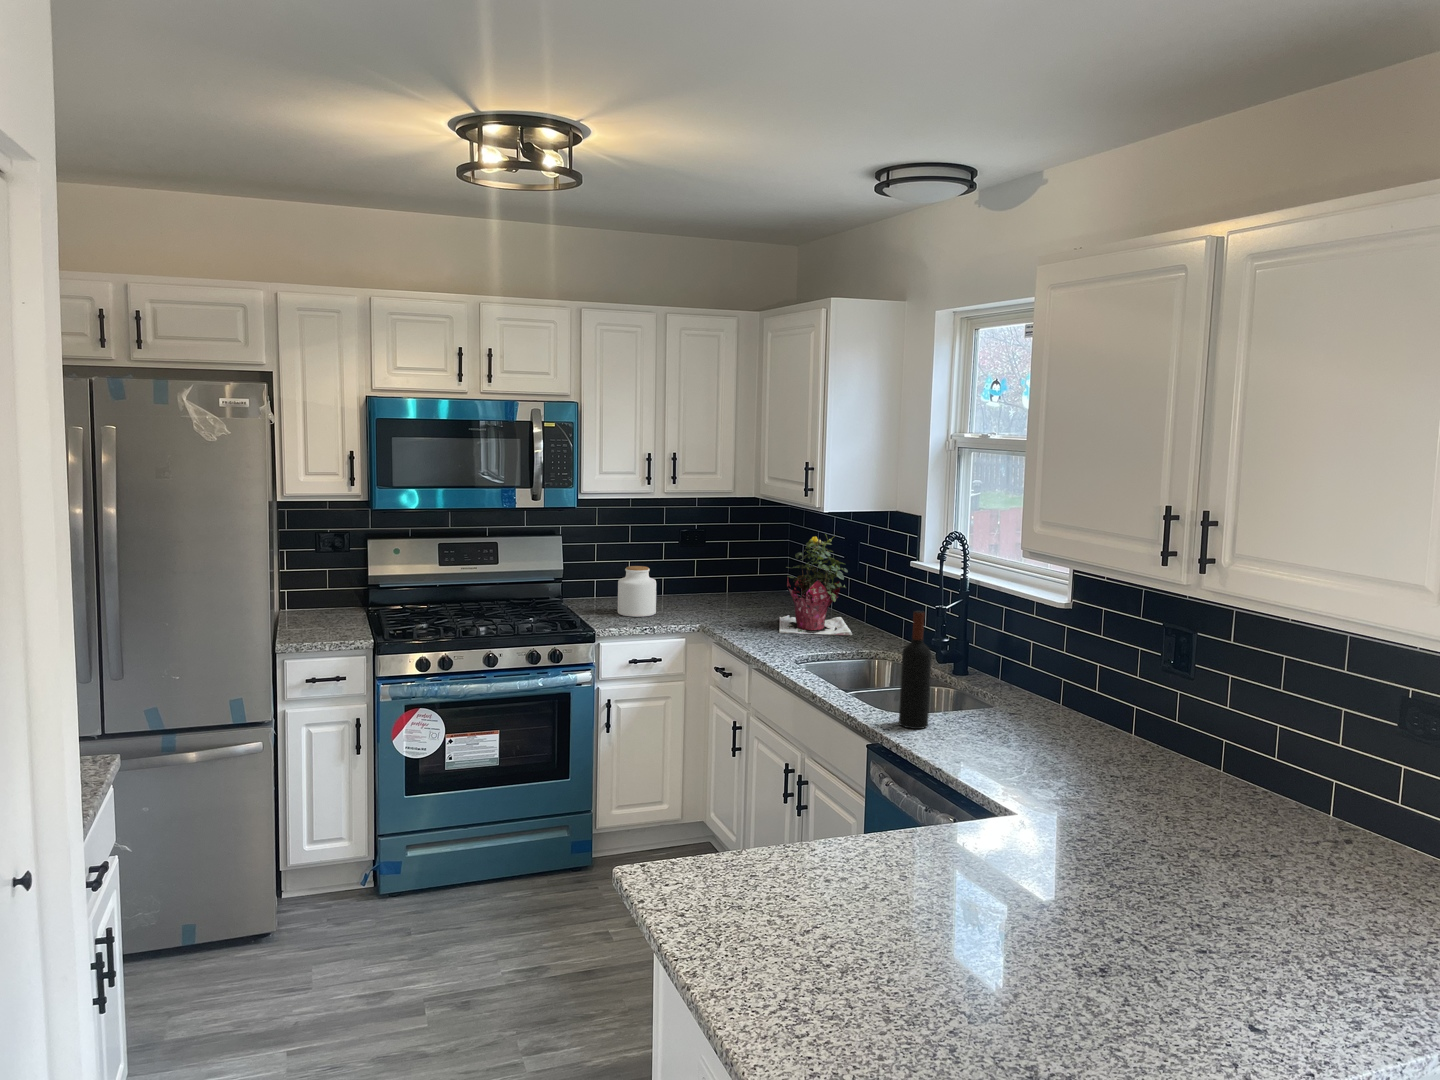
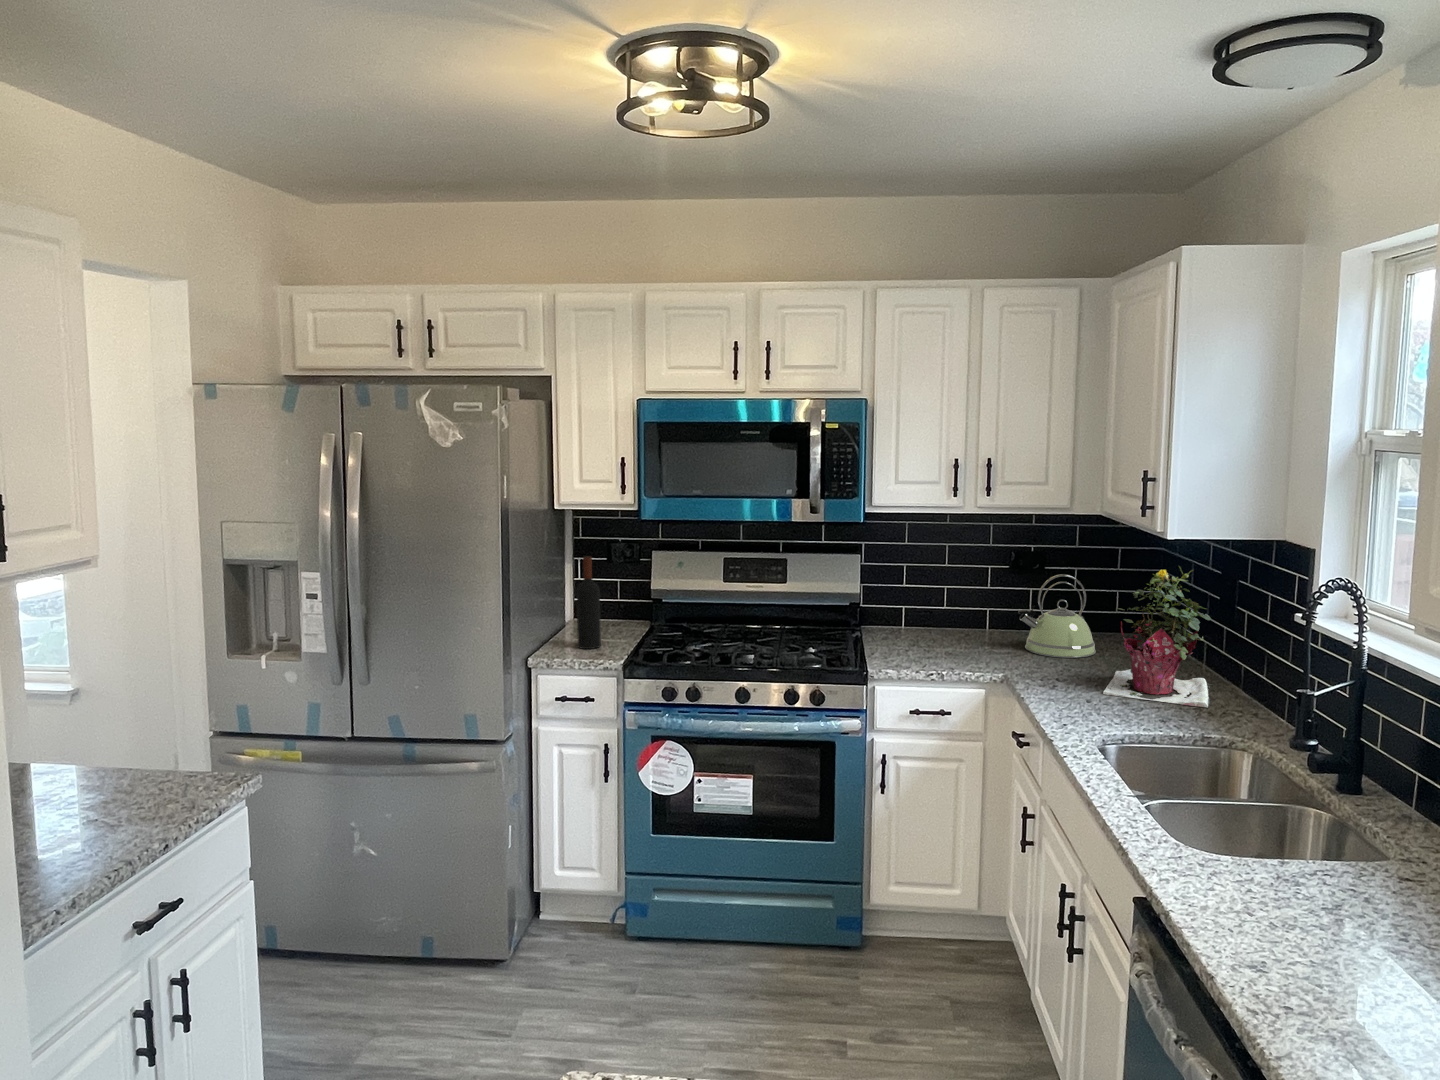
kettle: none [697,546,755,611] -> present [1018,574,1096,658]
jar: present [618,566,656,617] -> none [913,594,961,656]
wine bottle: present [899,611,932,729] -> present [577,556,601,649]

